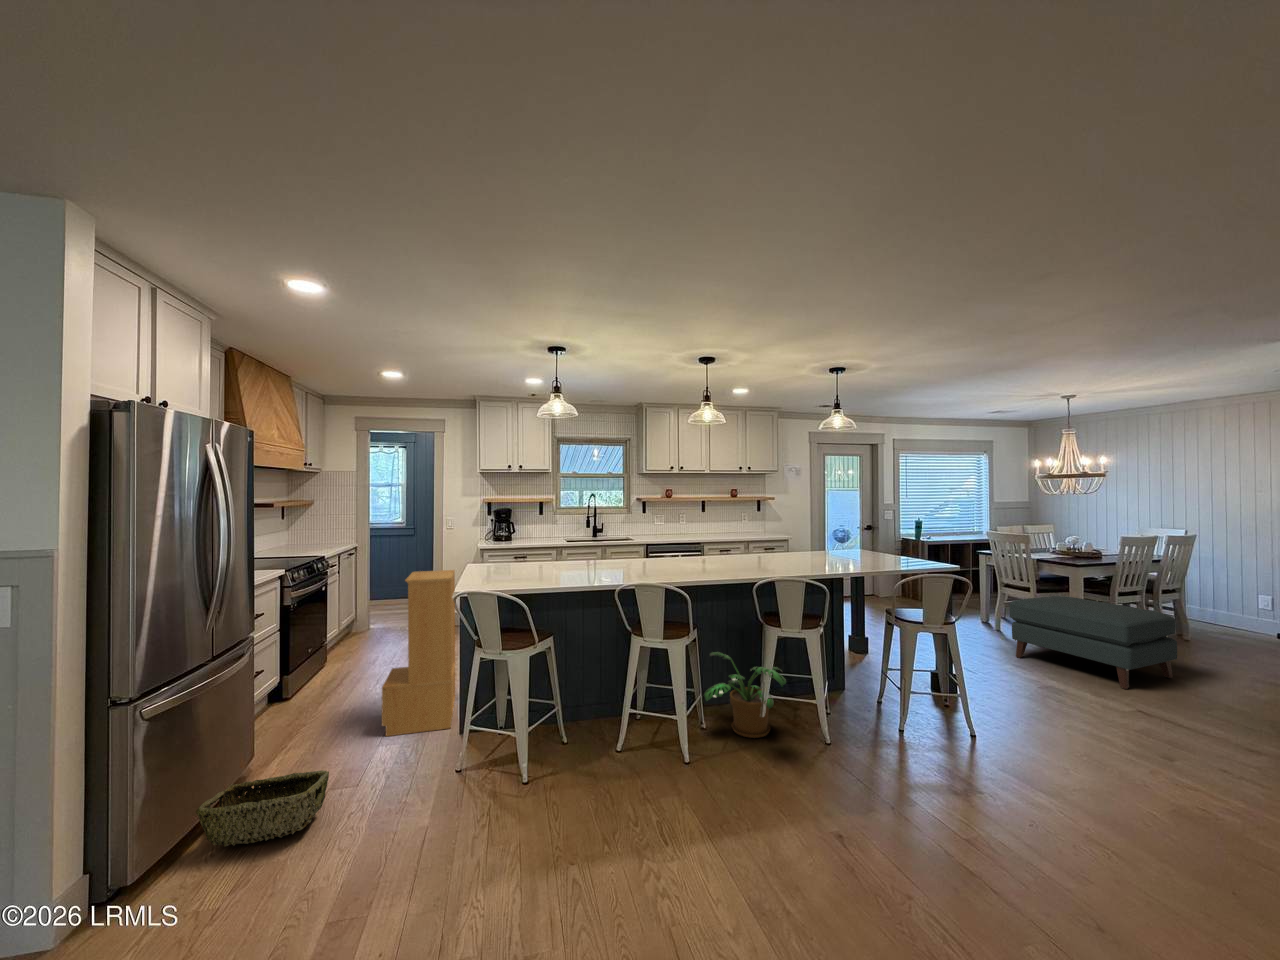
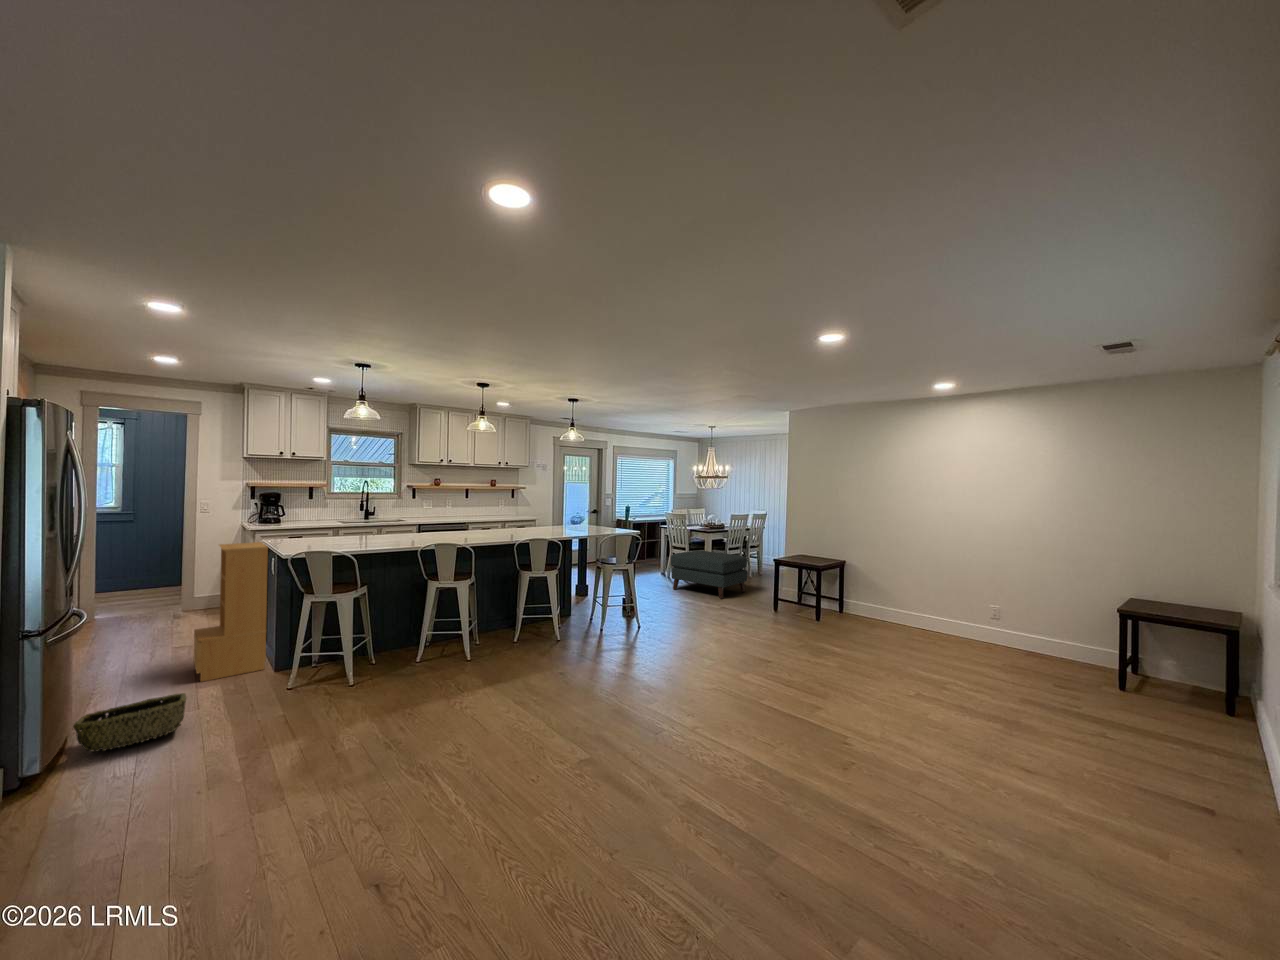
potted plant: present [704,652,786,738] -> none [479,592,536,644]

